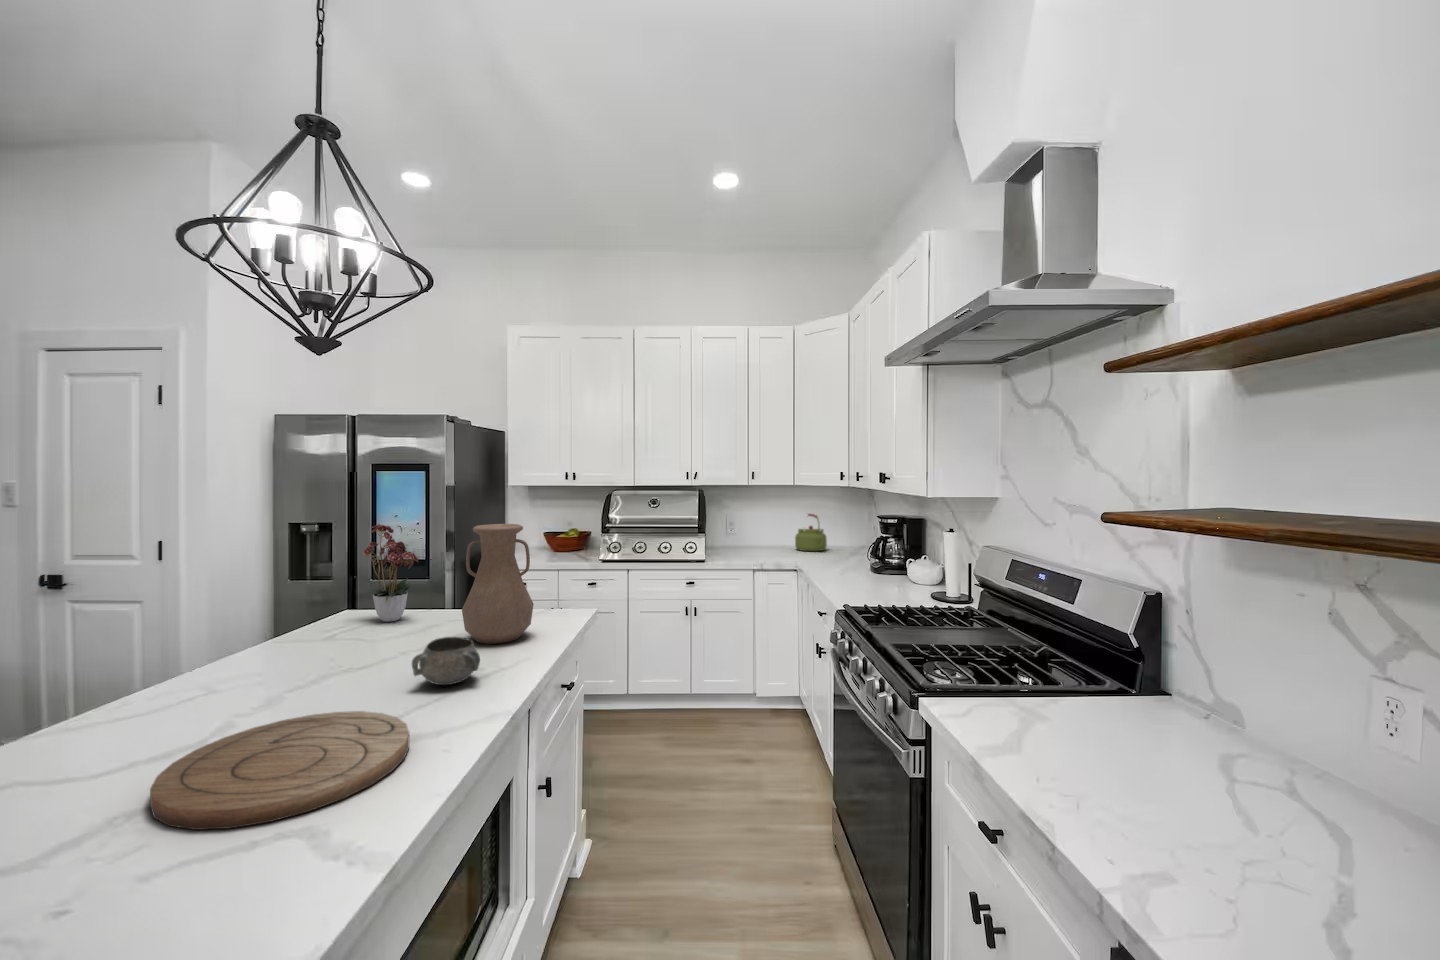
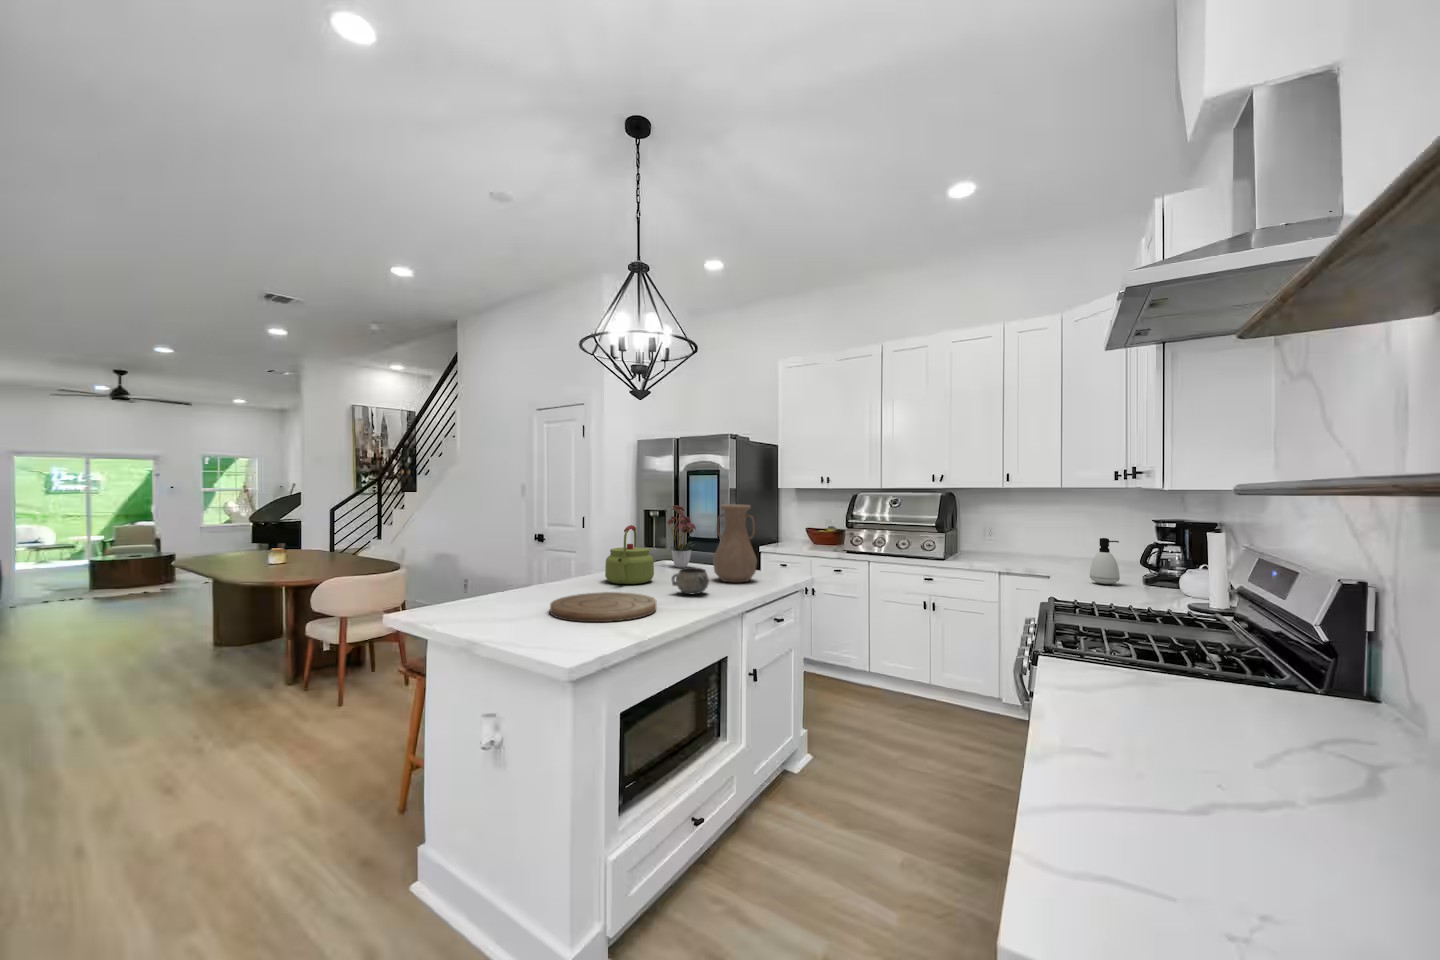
kettle: present [795,514,827,551] -> present [605,525,654,584]
soap dispenser: none [871,538,897,584] -> present [1090,538,1120,584]

